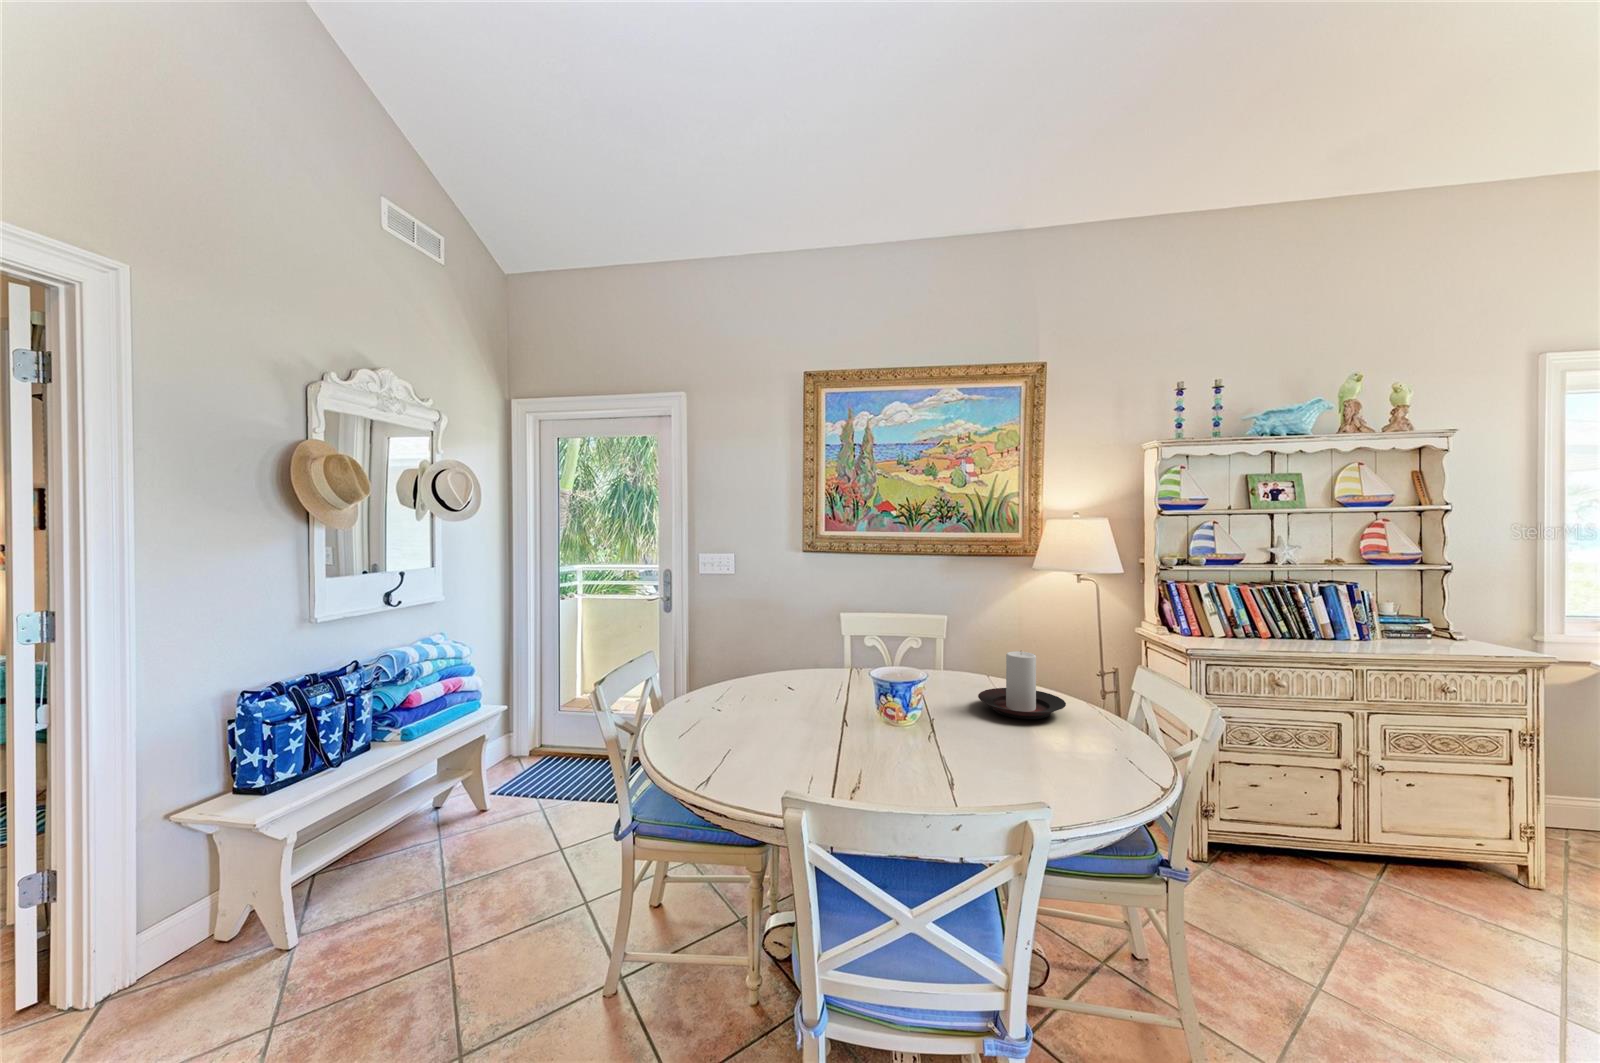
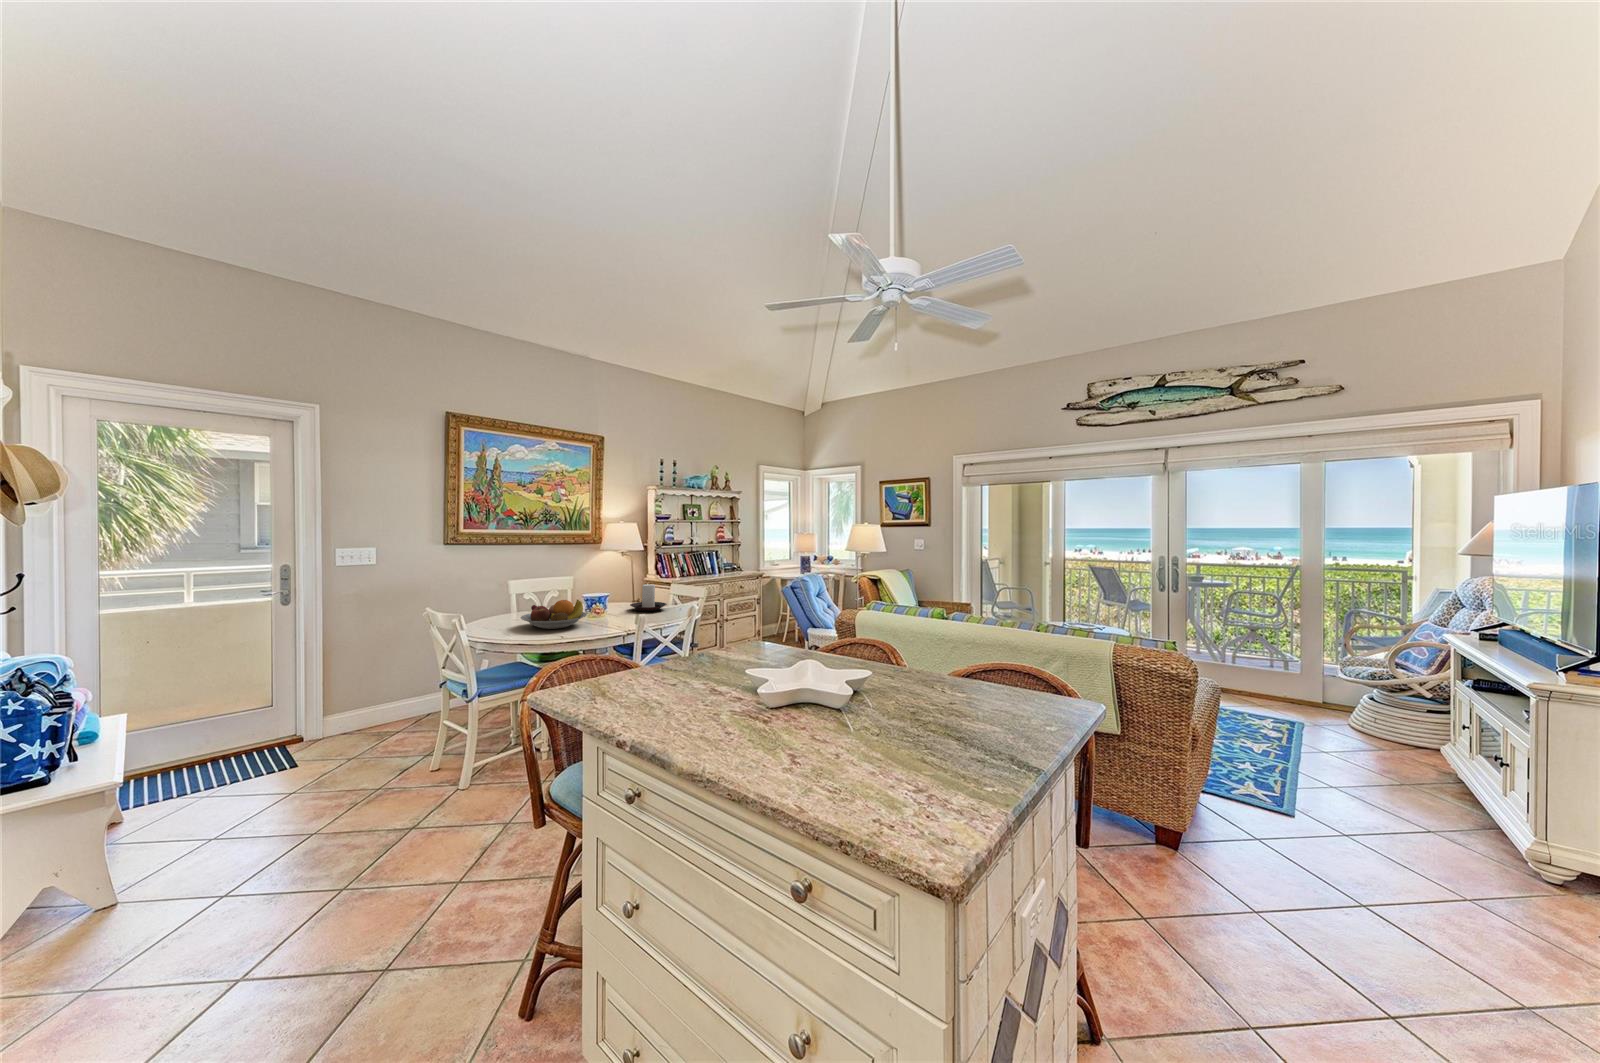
fruit bowl: none [721,662,836,719] -> present [521,600,587,629]

